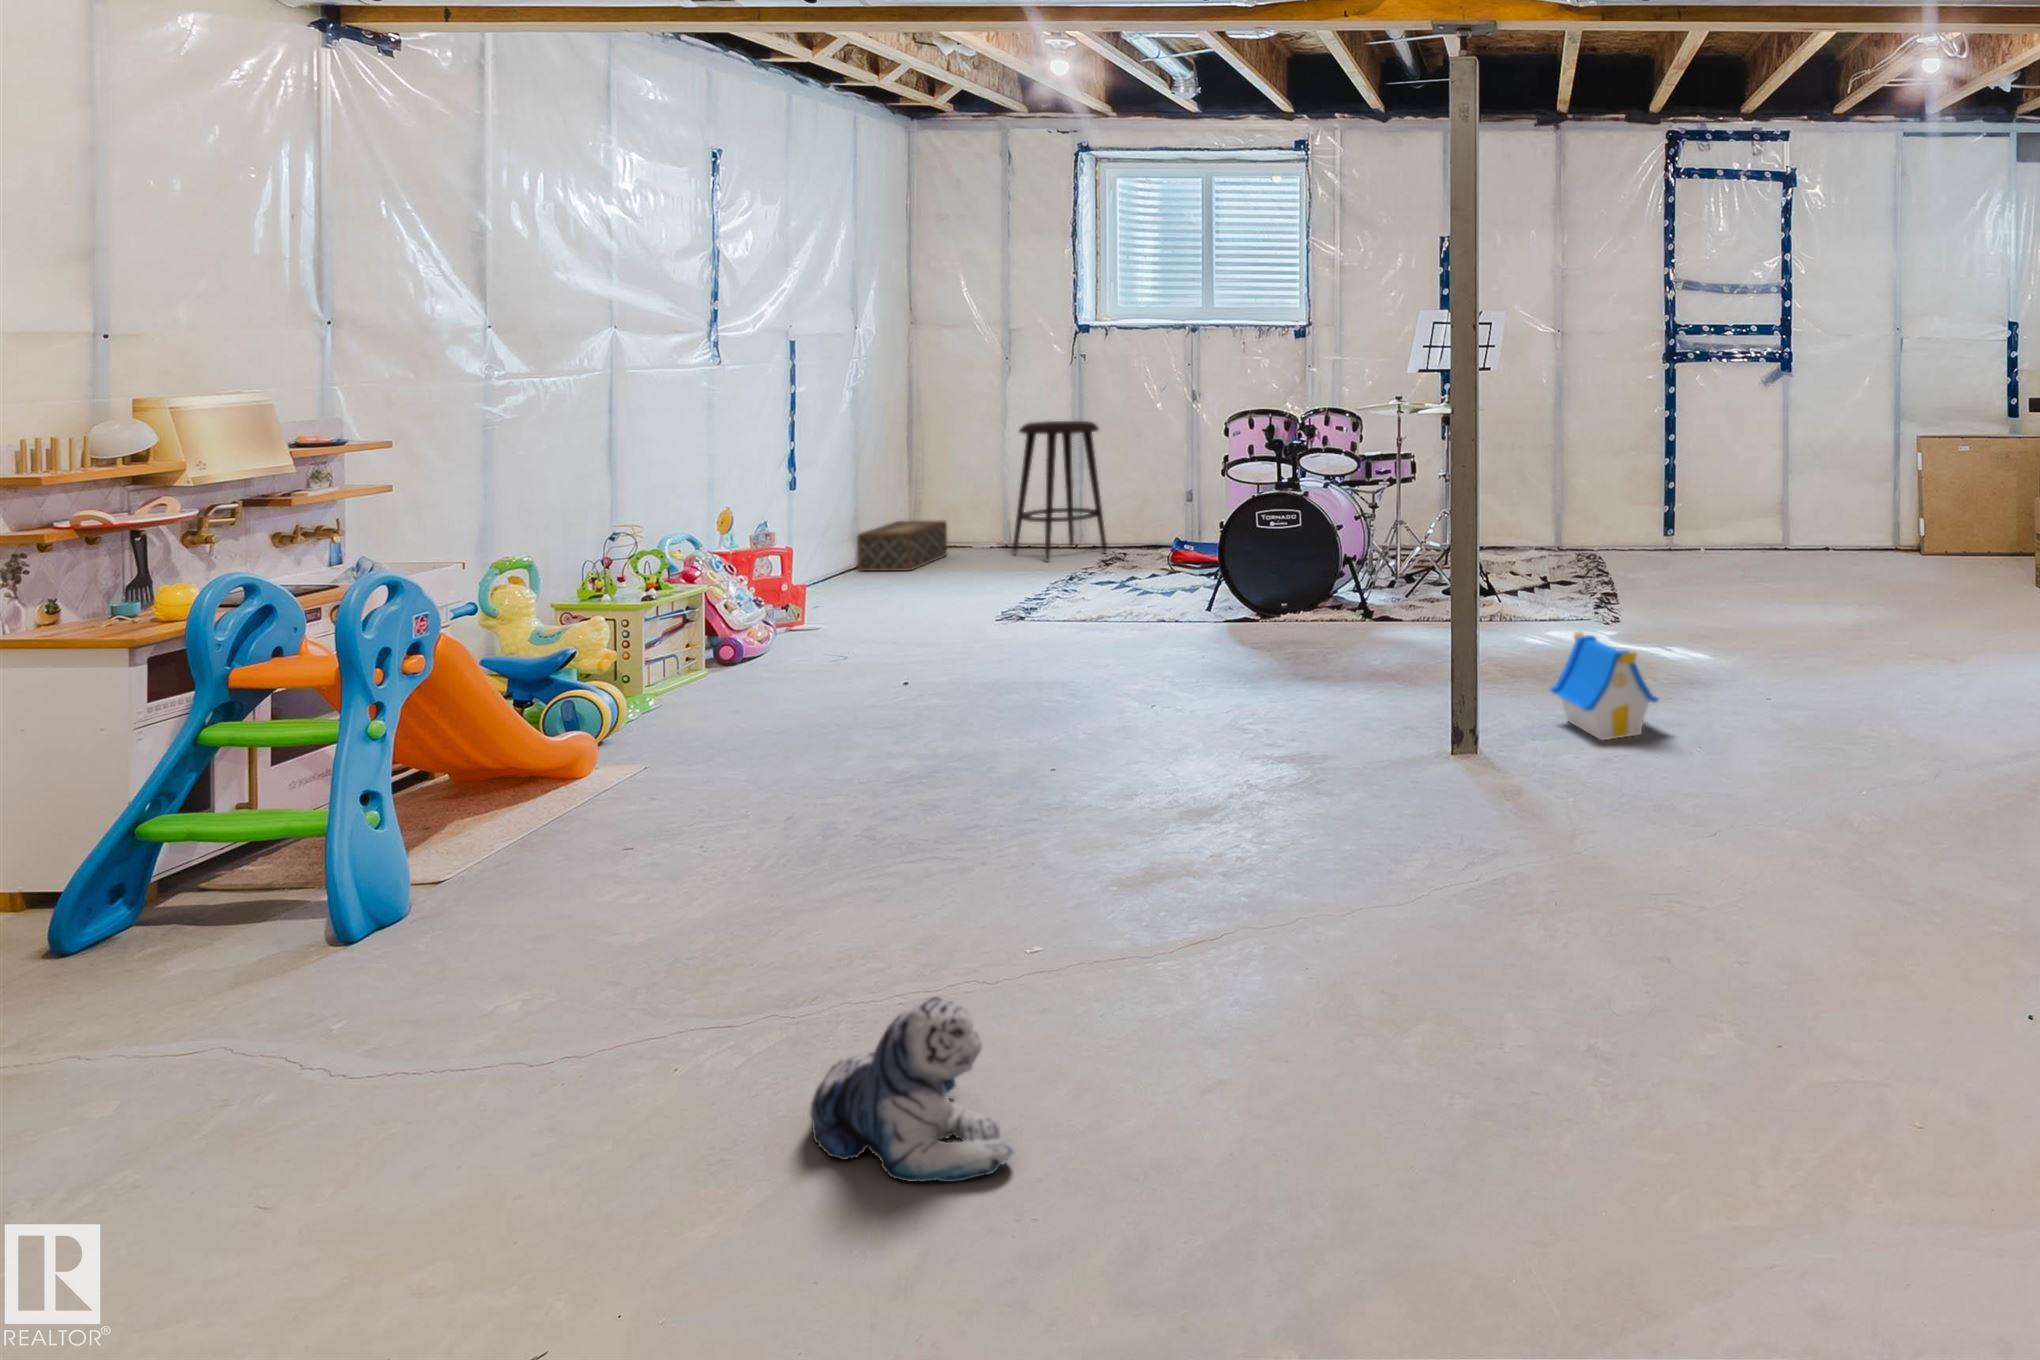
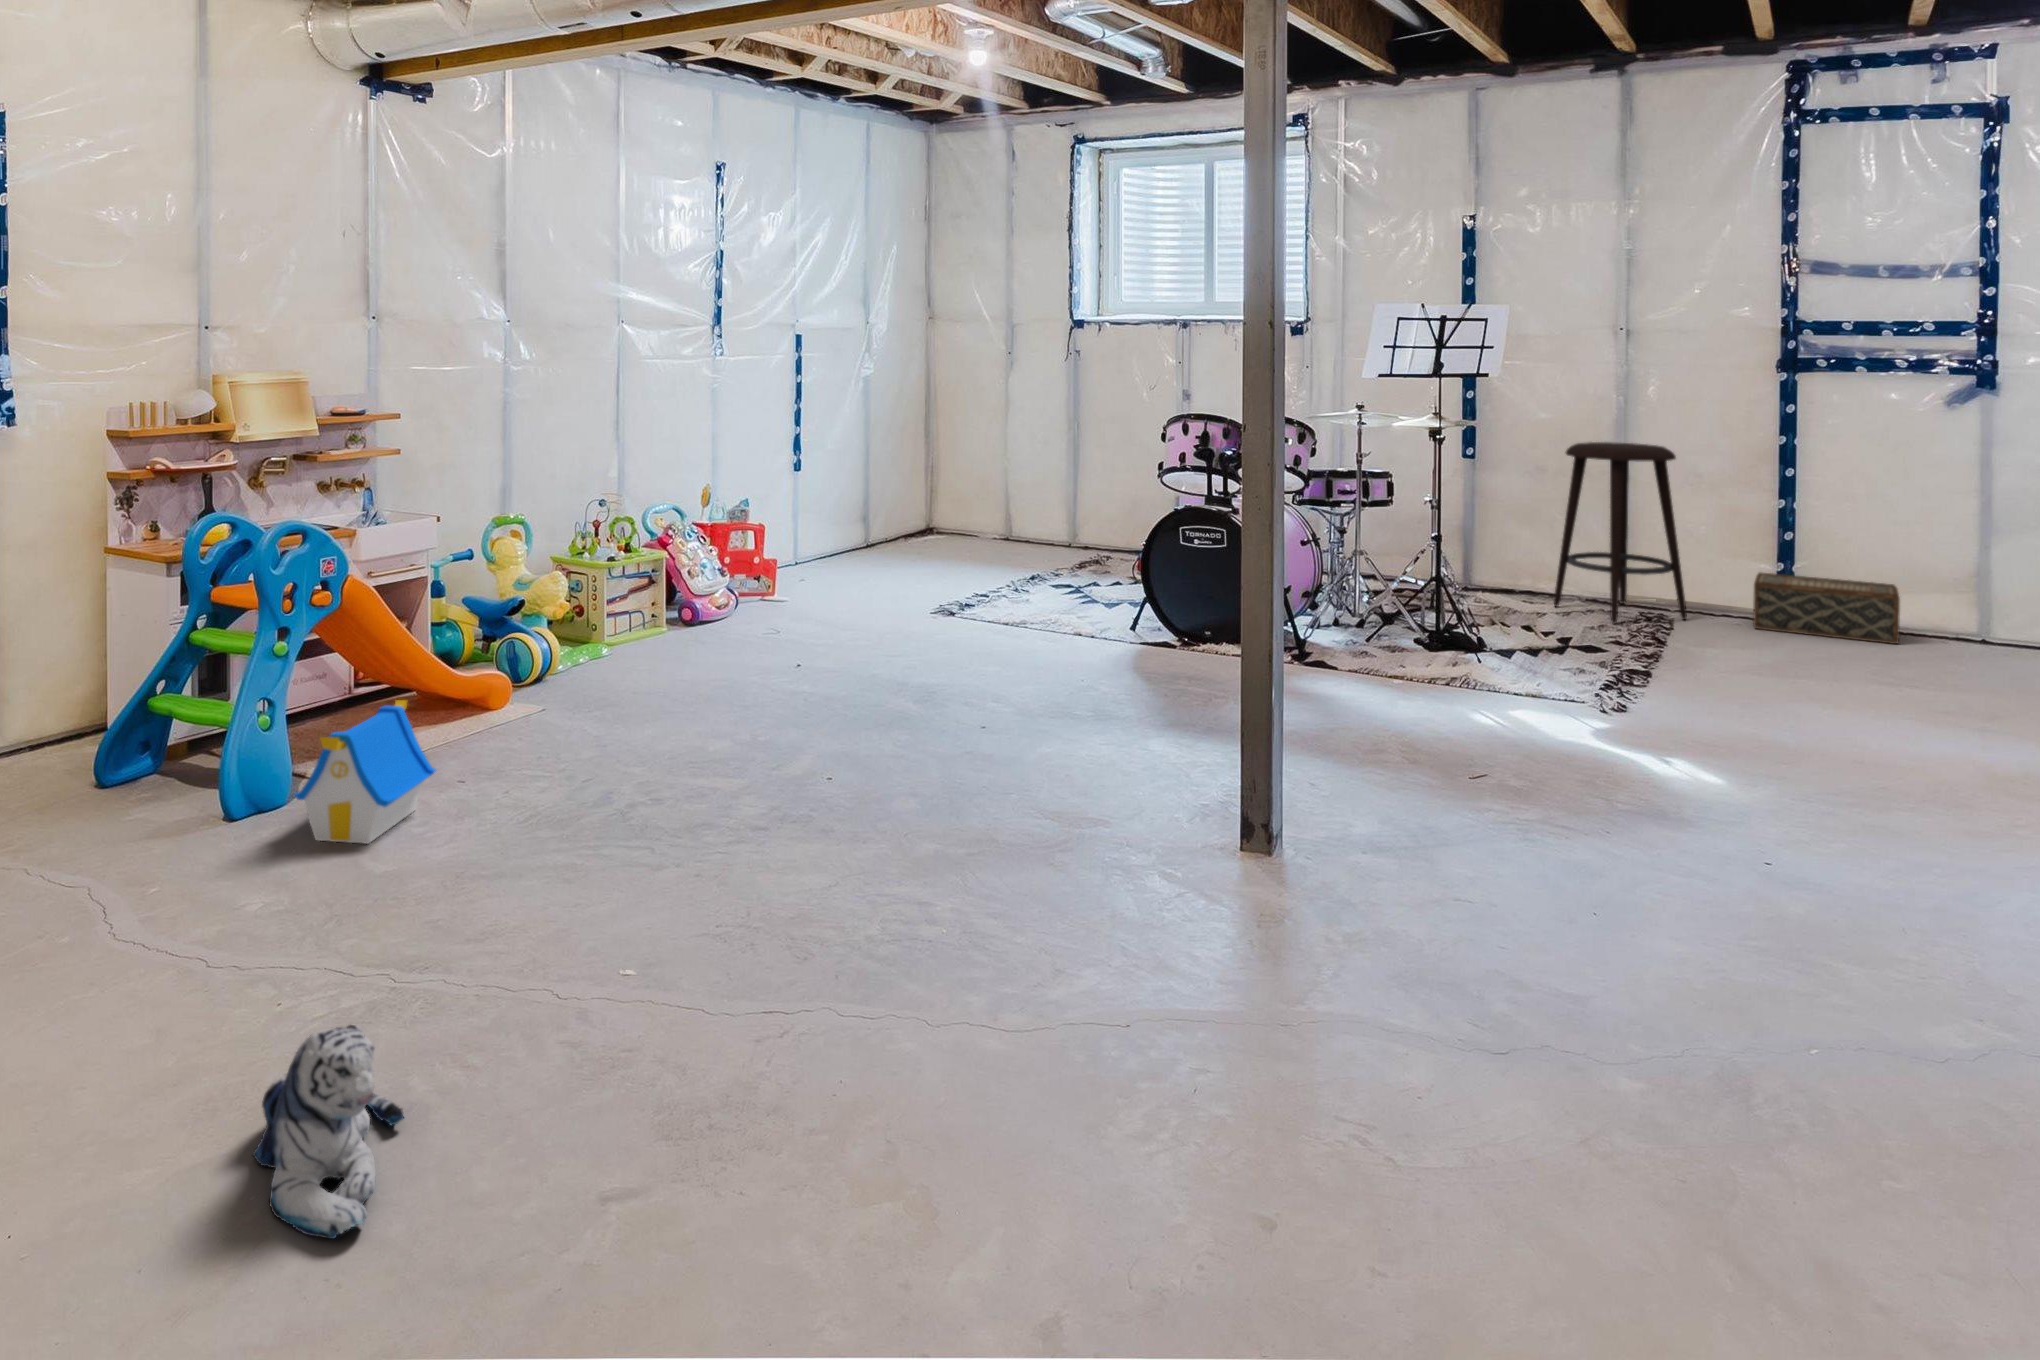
stool: present [1013,421,1107,561] -> present [1554,442,1687,624]
woven basket: present [857,521,947,571] -> present [1753,573,1900,644]
toy house: present [1550,632,1658,741] -> present [295,700,436,844]

